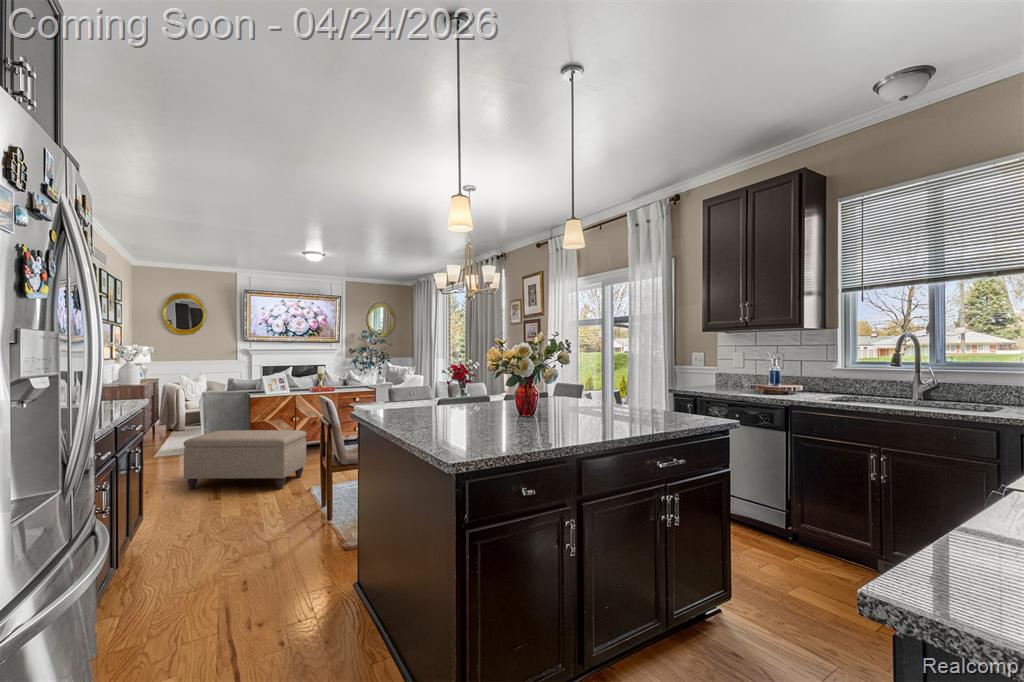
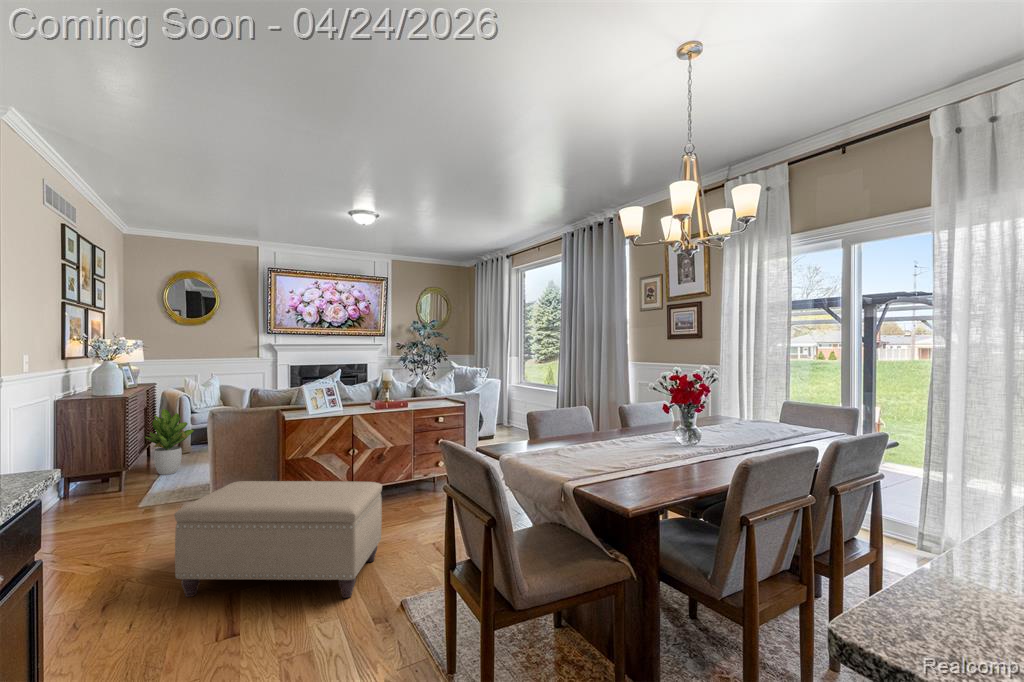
potted plant: none [153,396,188,442] -> present [145,409,194,475]

